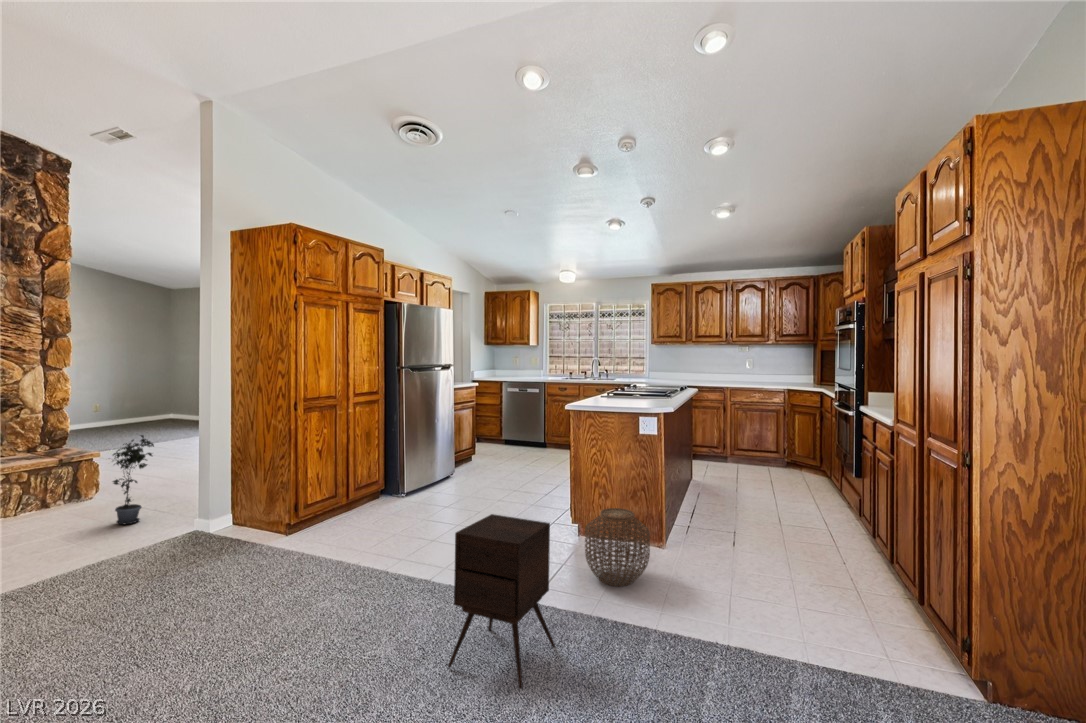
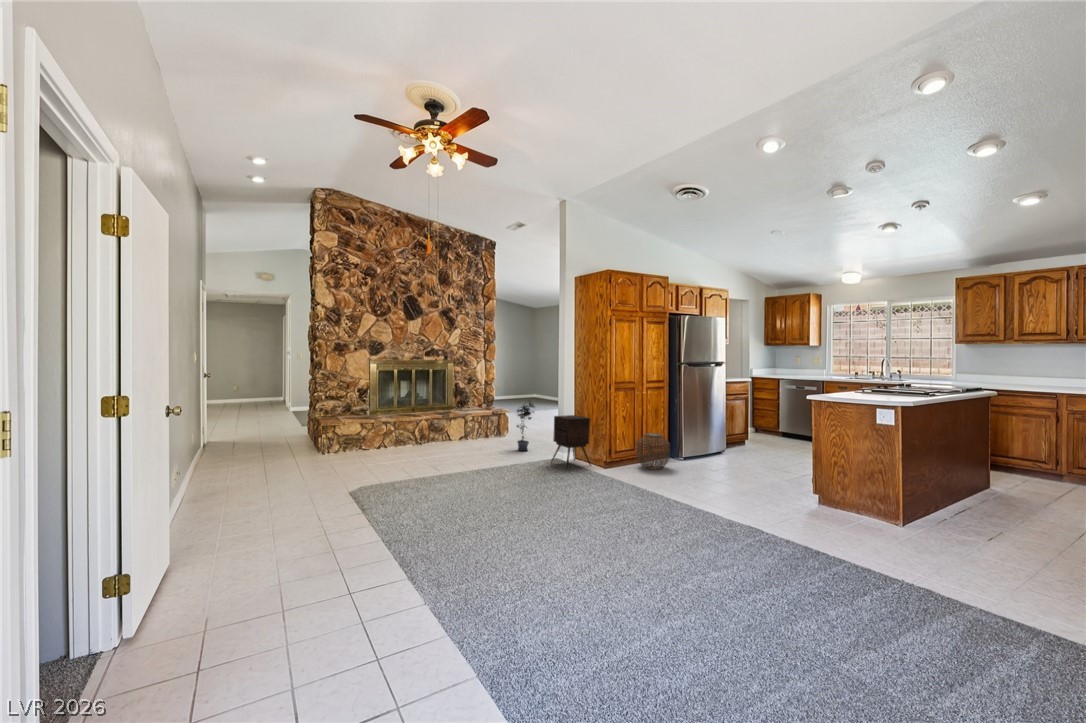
woven basket: present [585,508,650,587] -> present [636,433,670,470]
side table: present [448,514,554,689] -> present [551,415,591,467]

